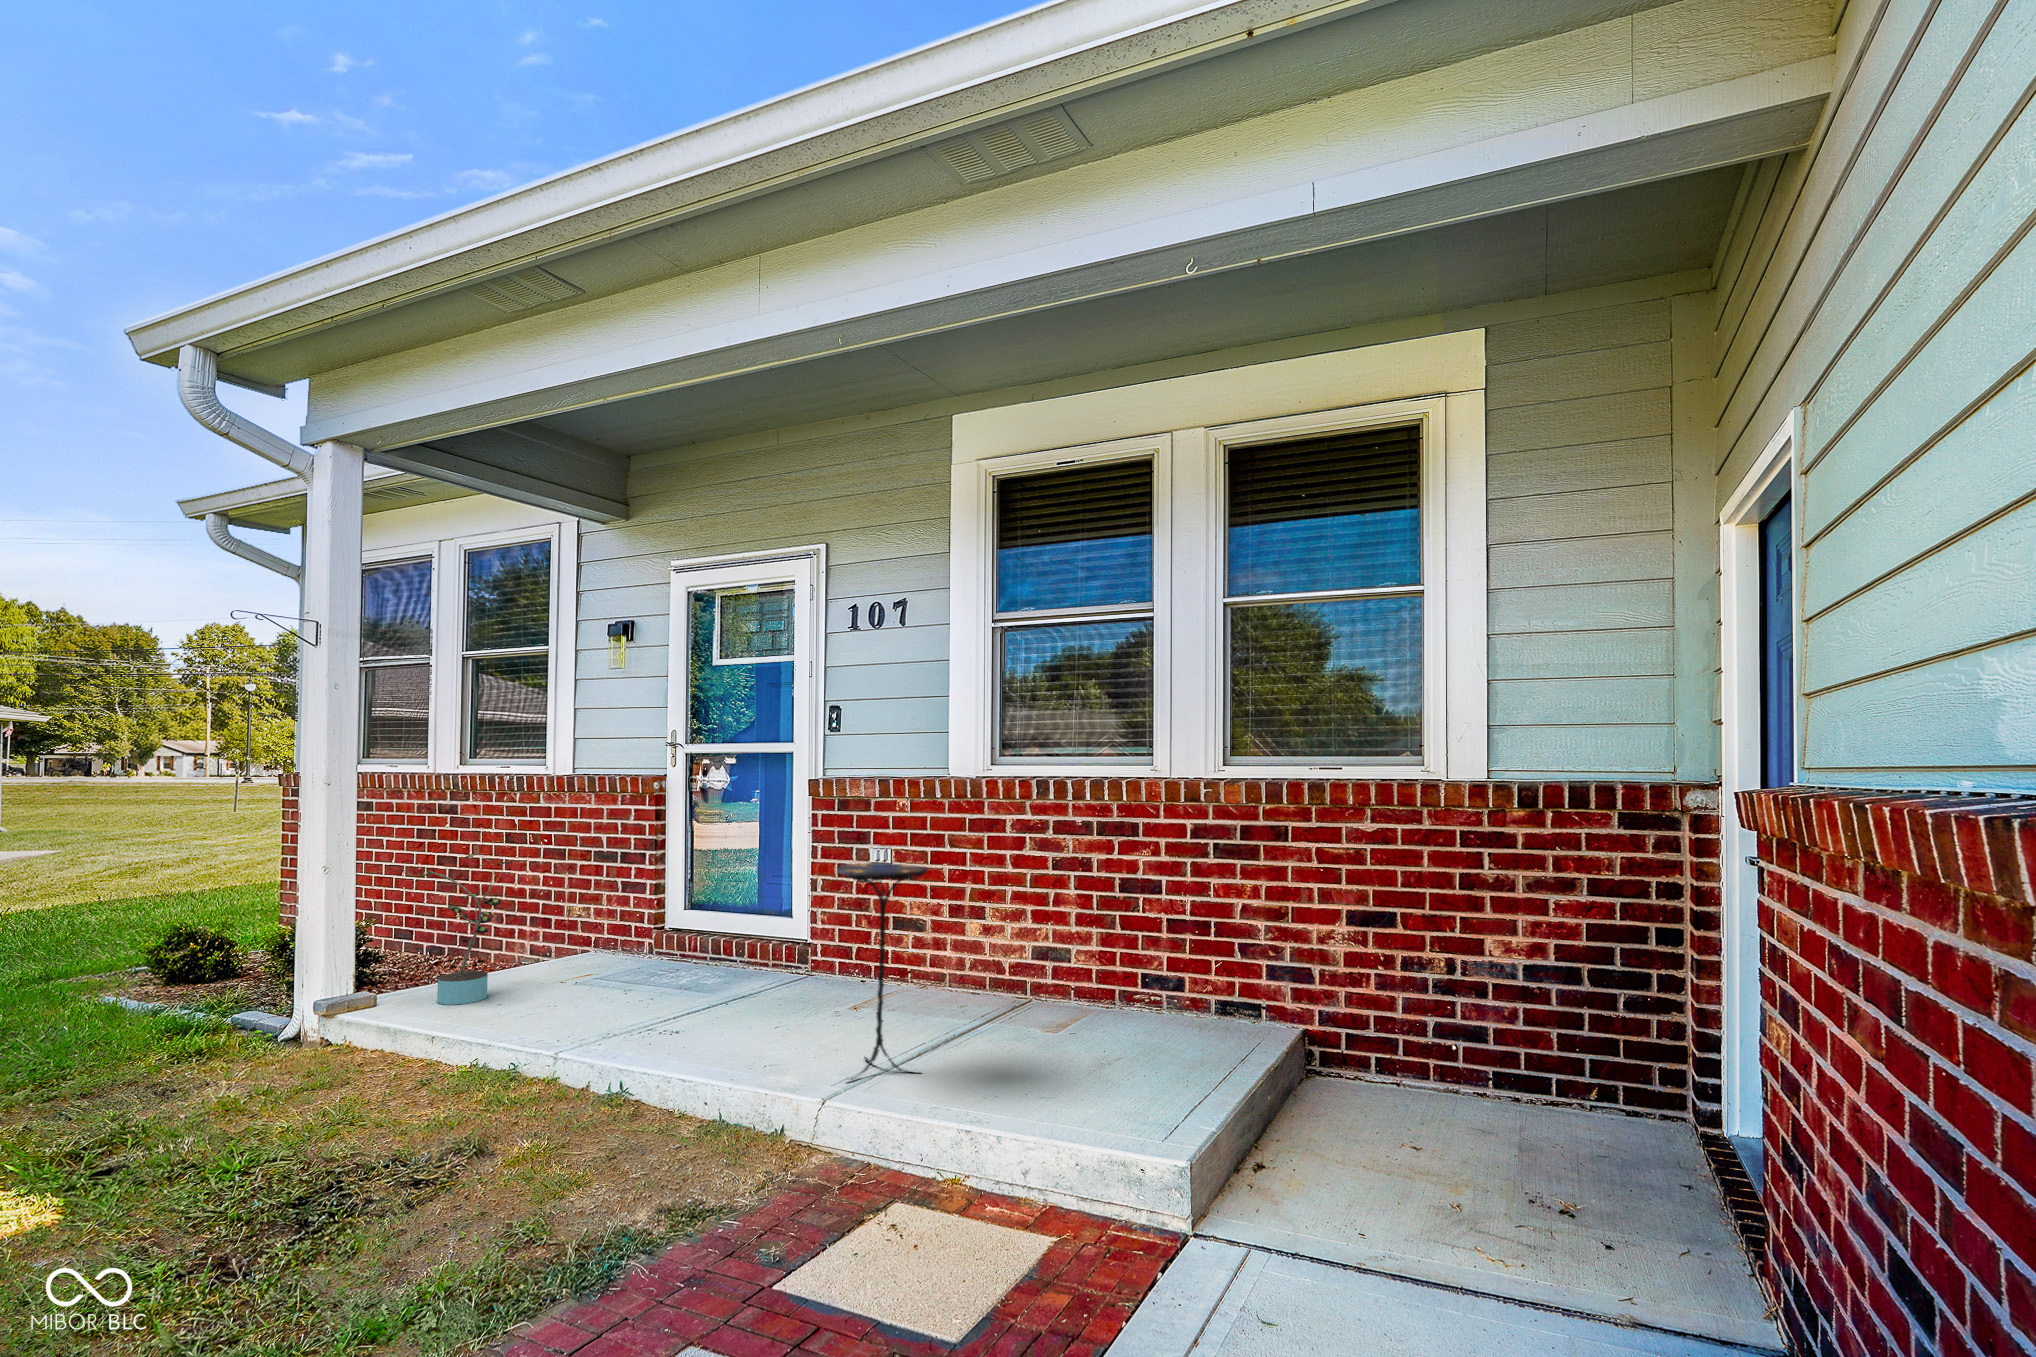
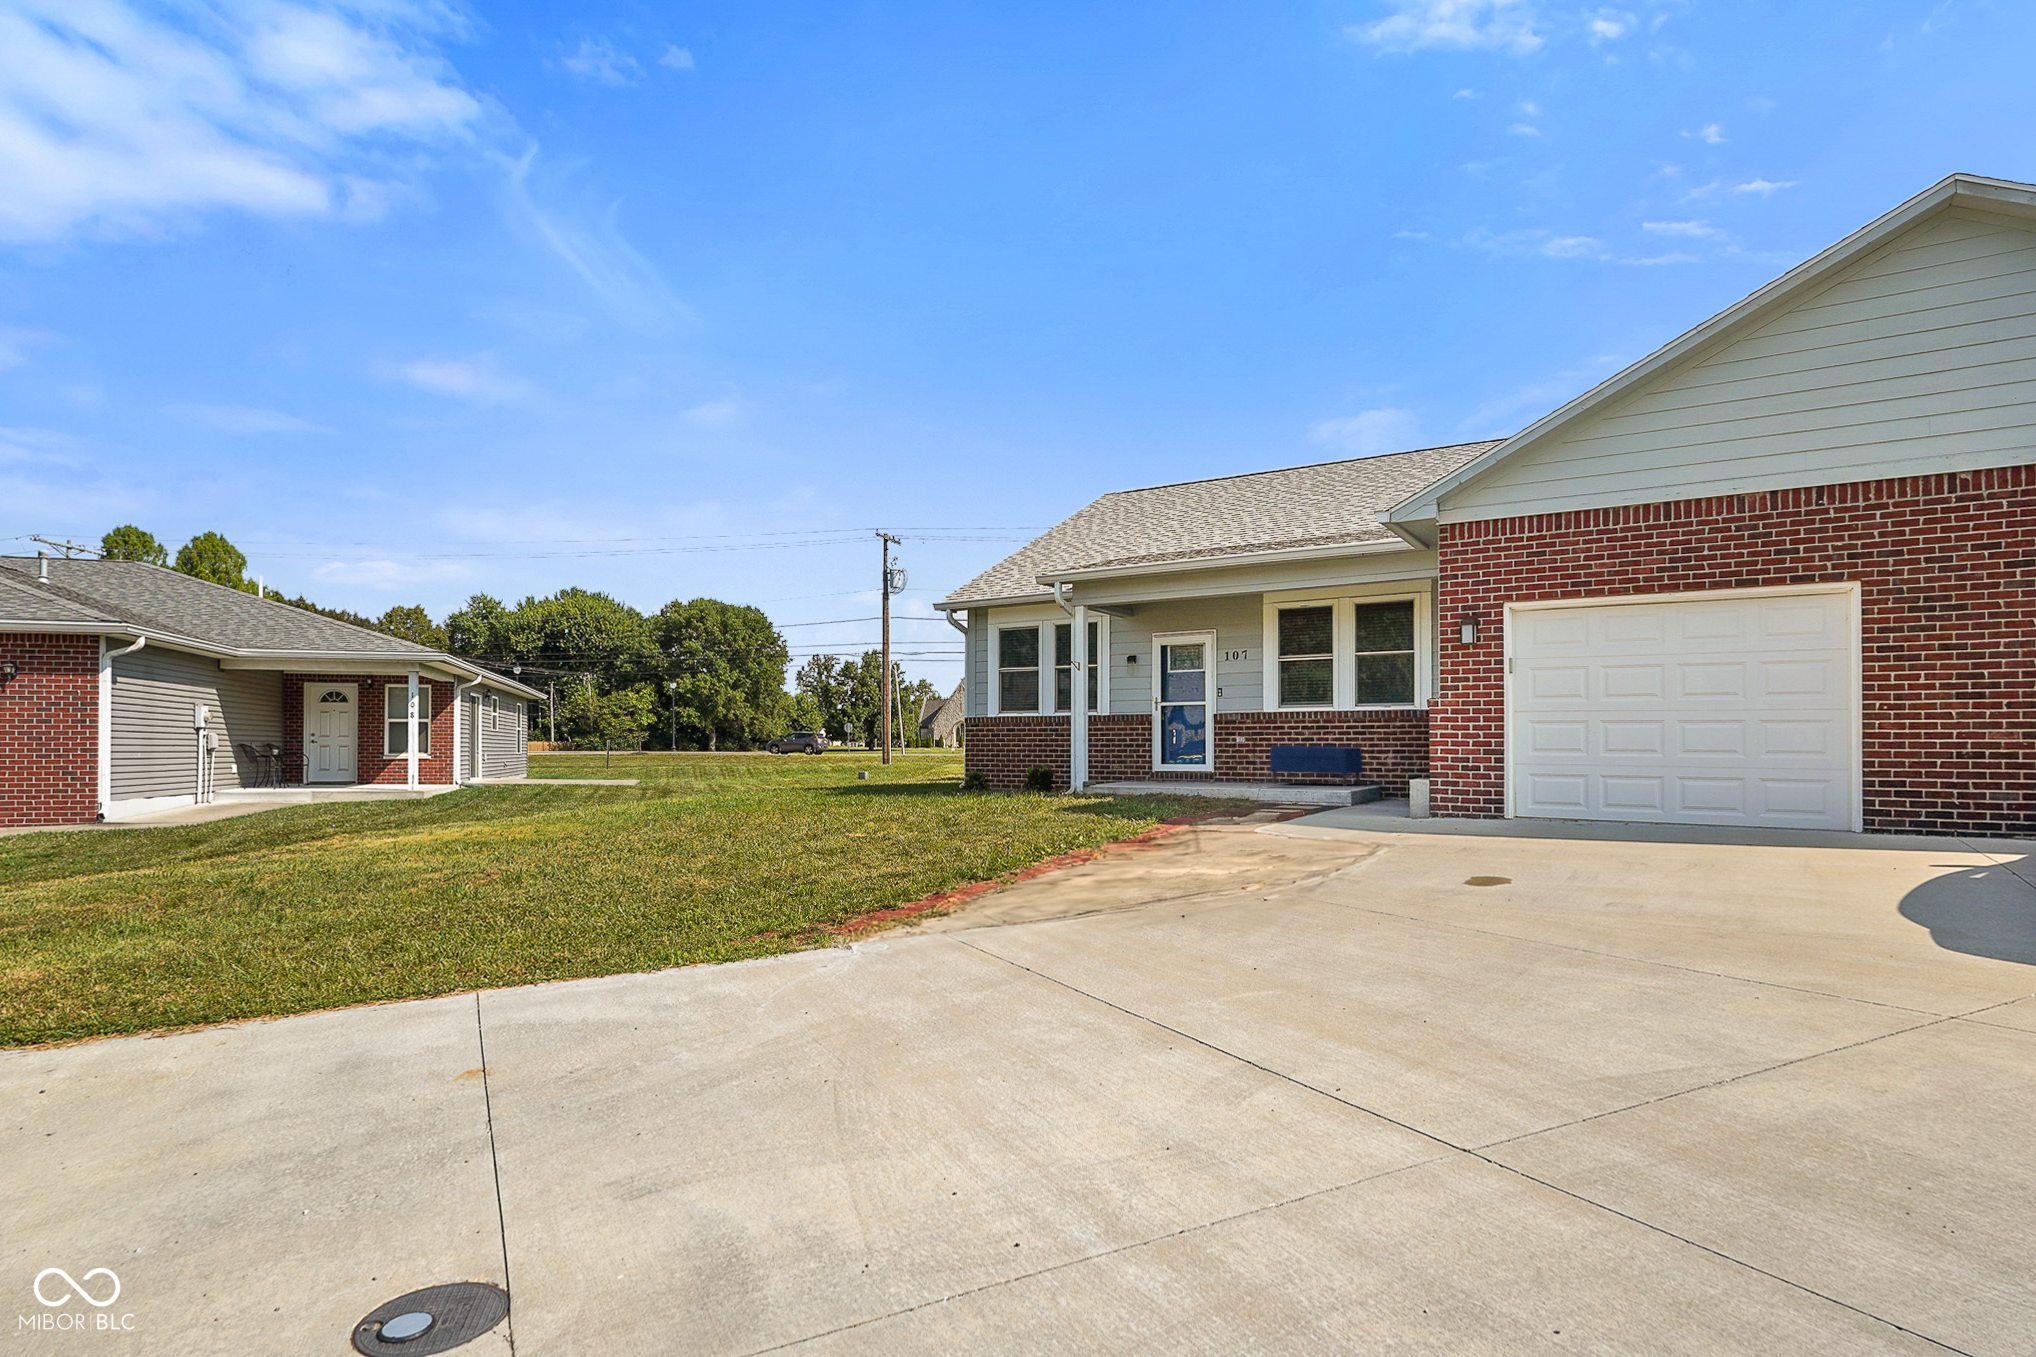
potted plant: present [420,854,512,1005] -> none [1095,738,1121,783]
bench: none [951,880,1247,1057] -> present [1270,745,1363,786]

